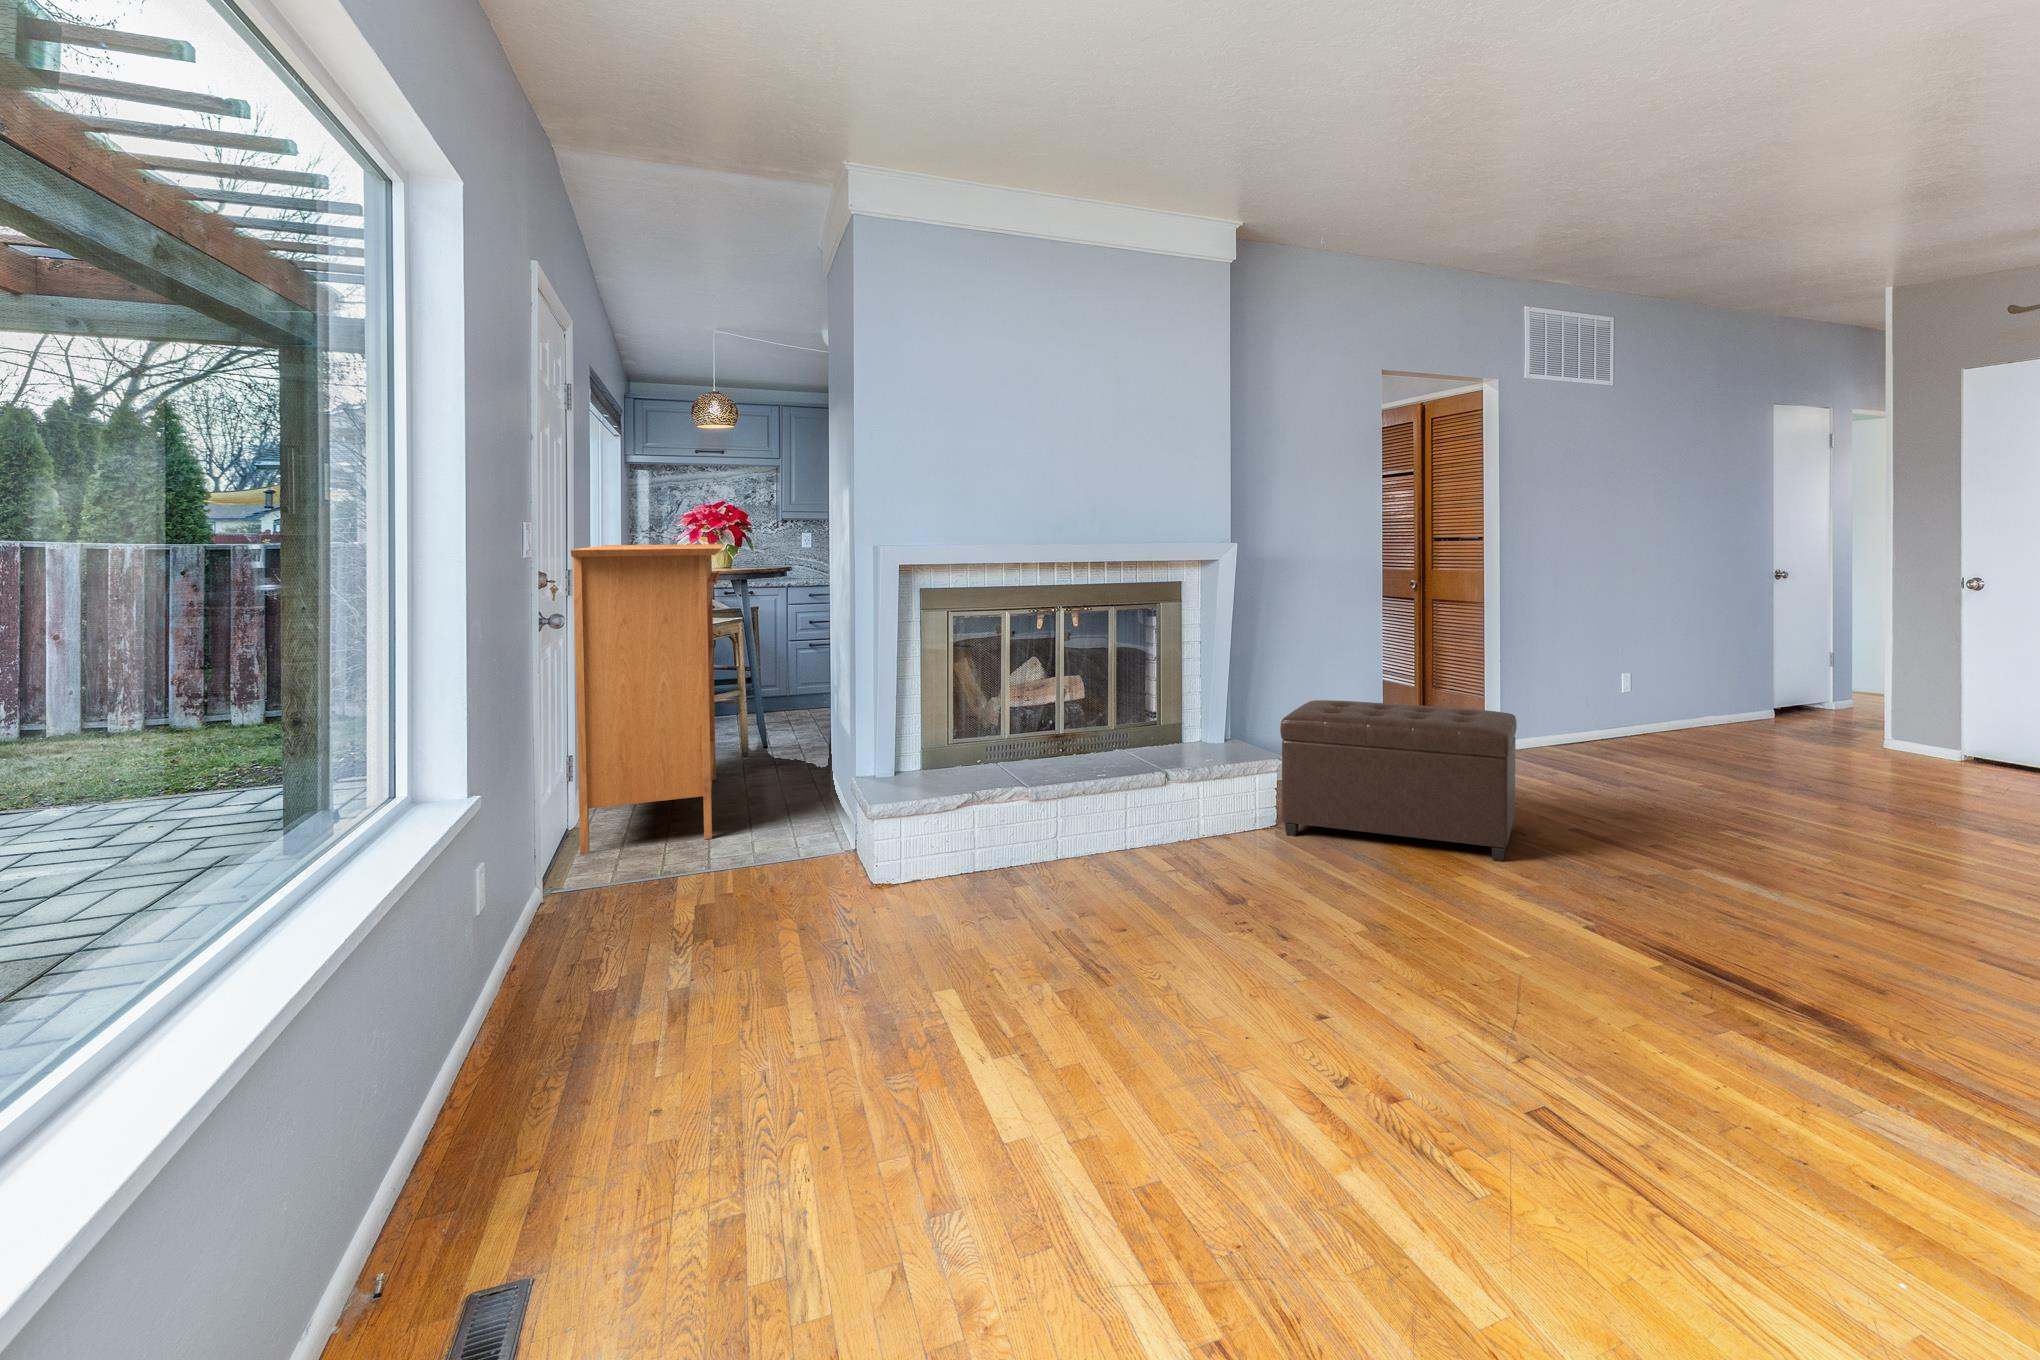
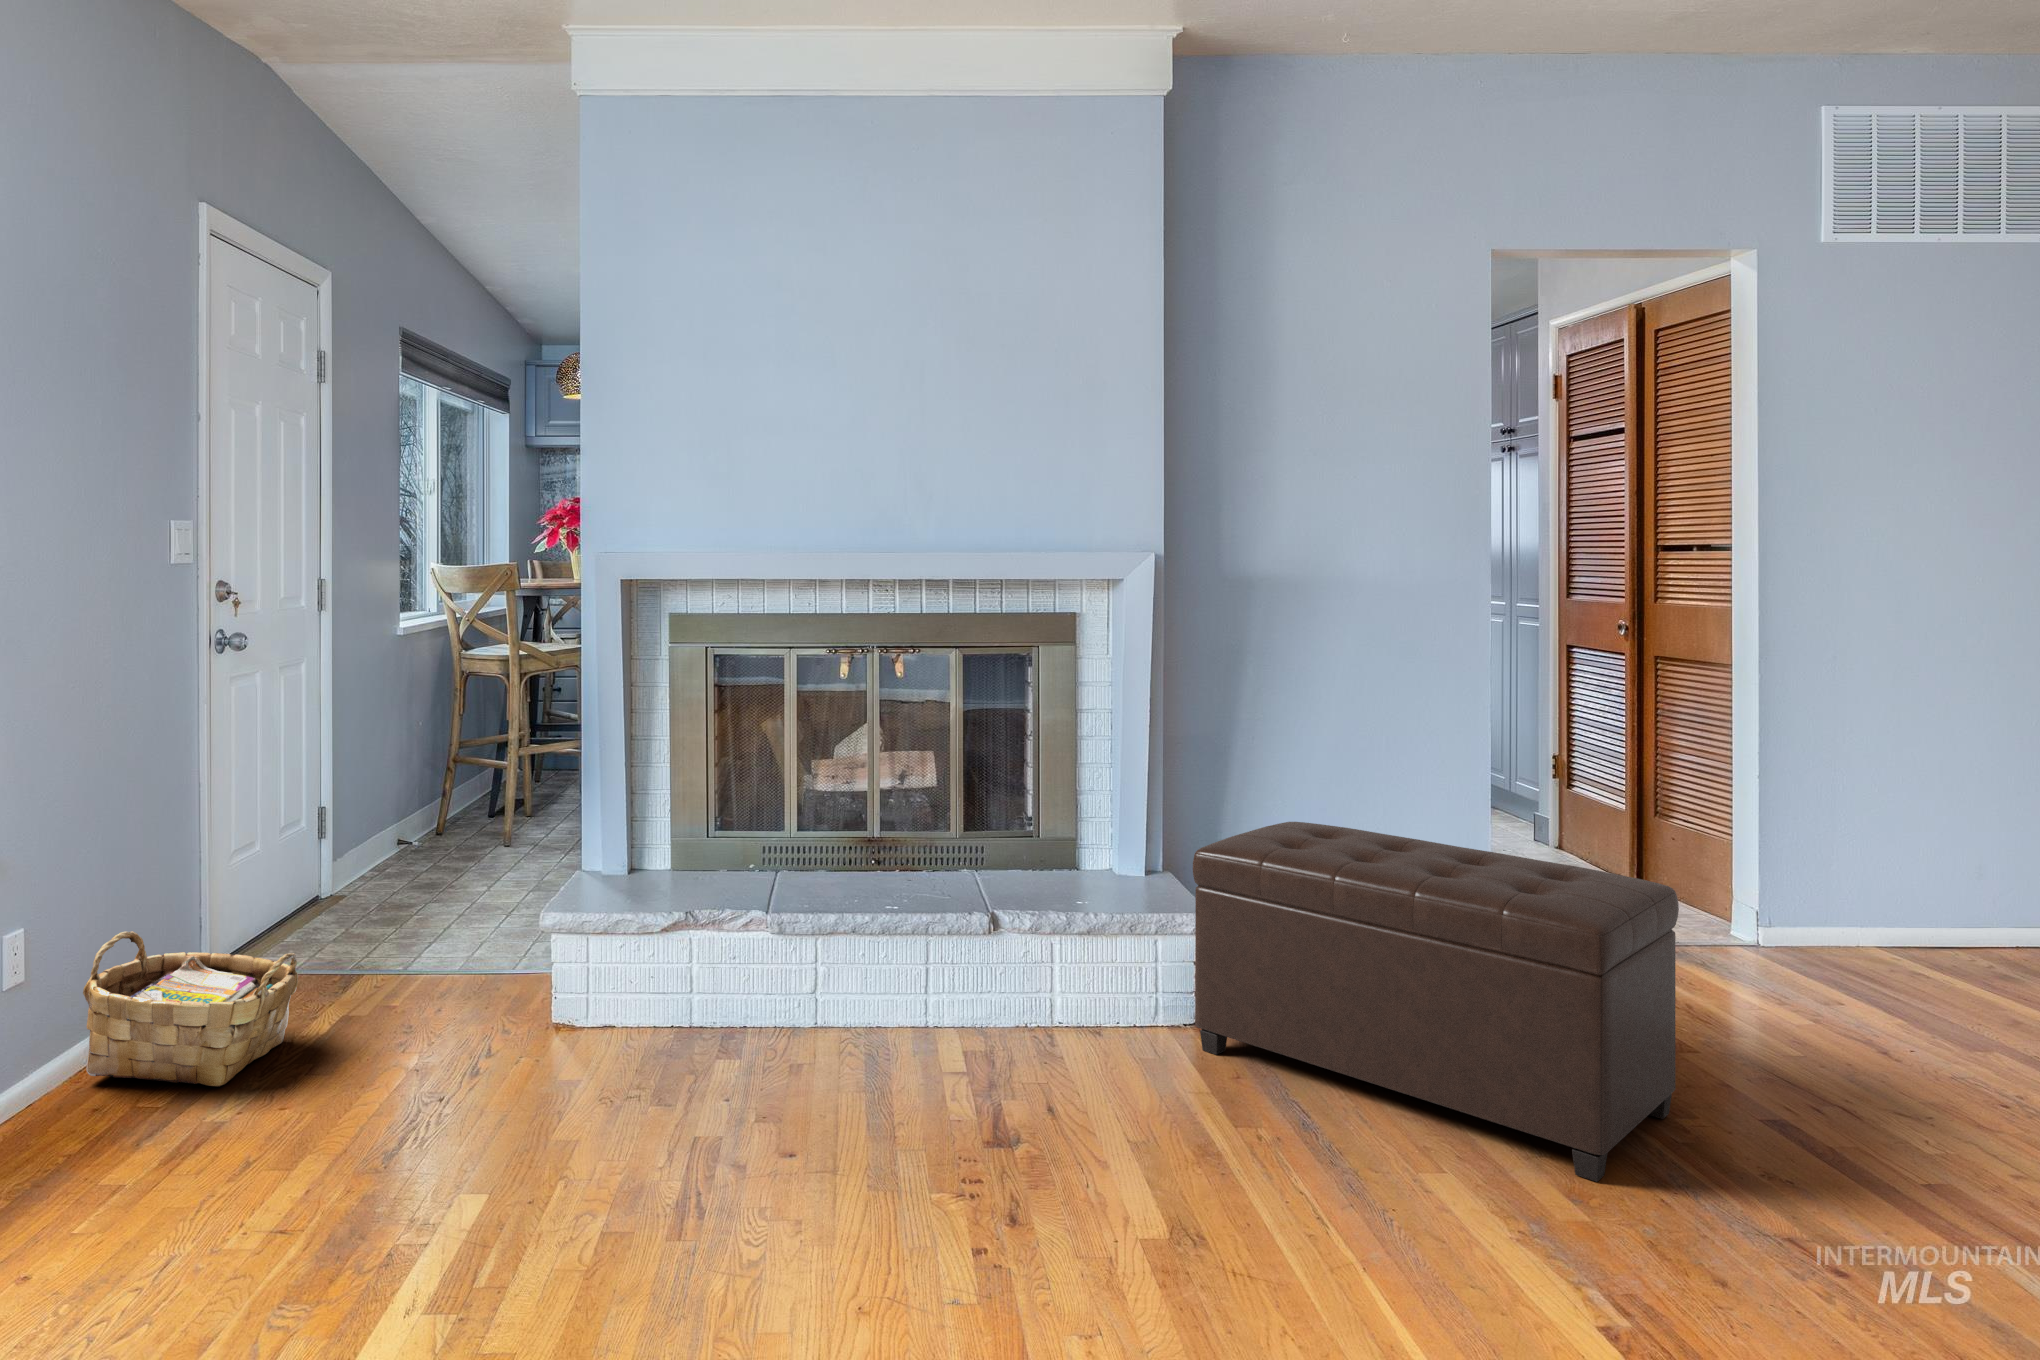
console table: present [571,544,724,855] -> none [292,552,546,927]
woven basket: none [521,856,696,975] -> present [83,931,298,1087]

